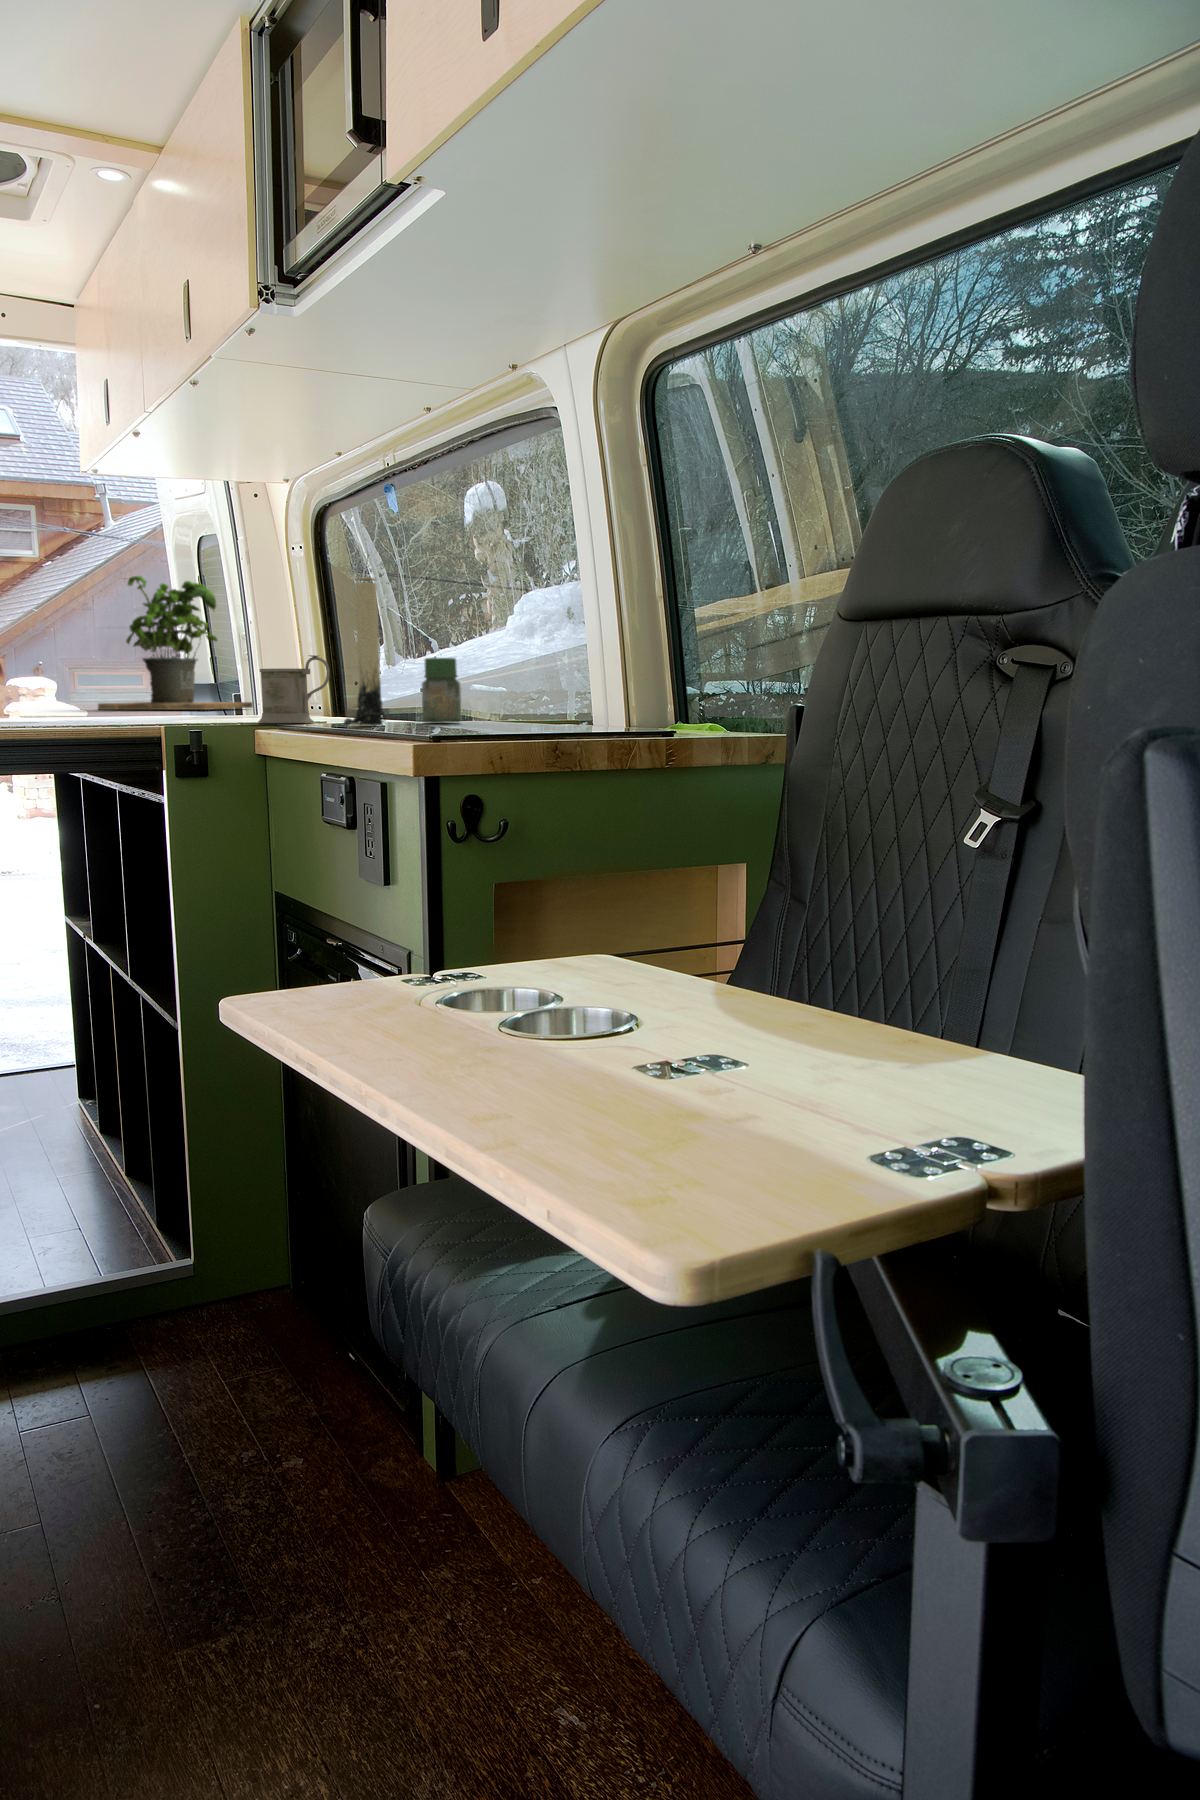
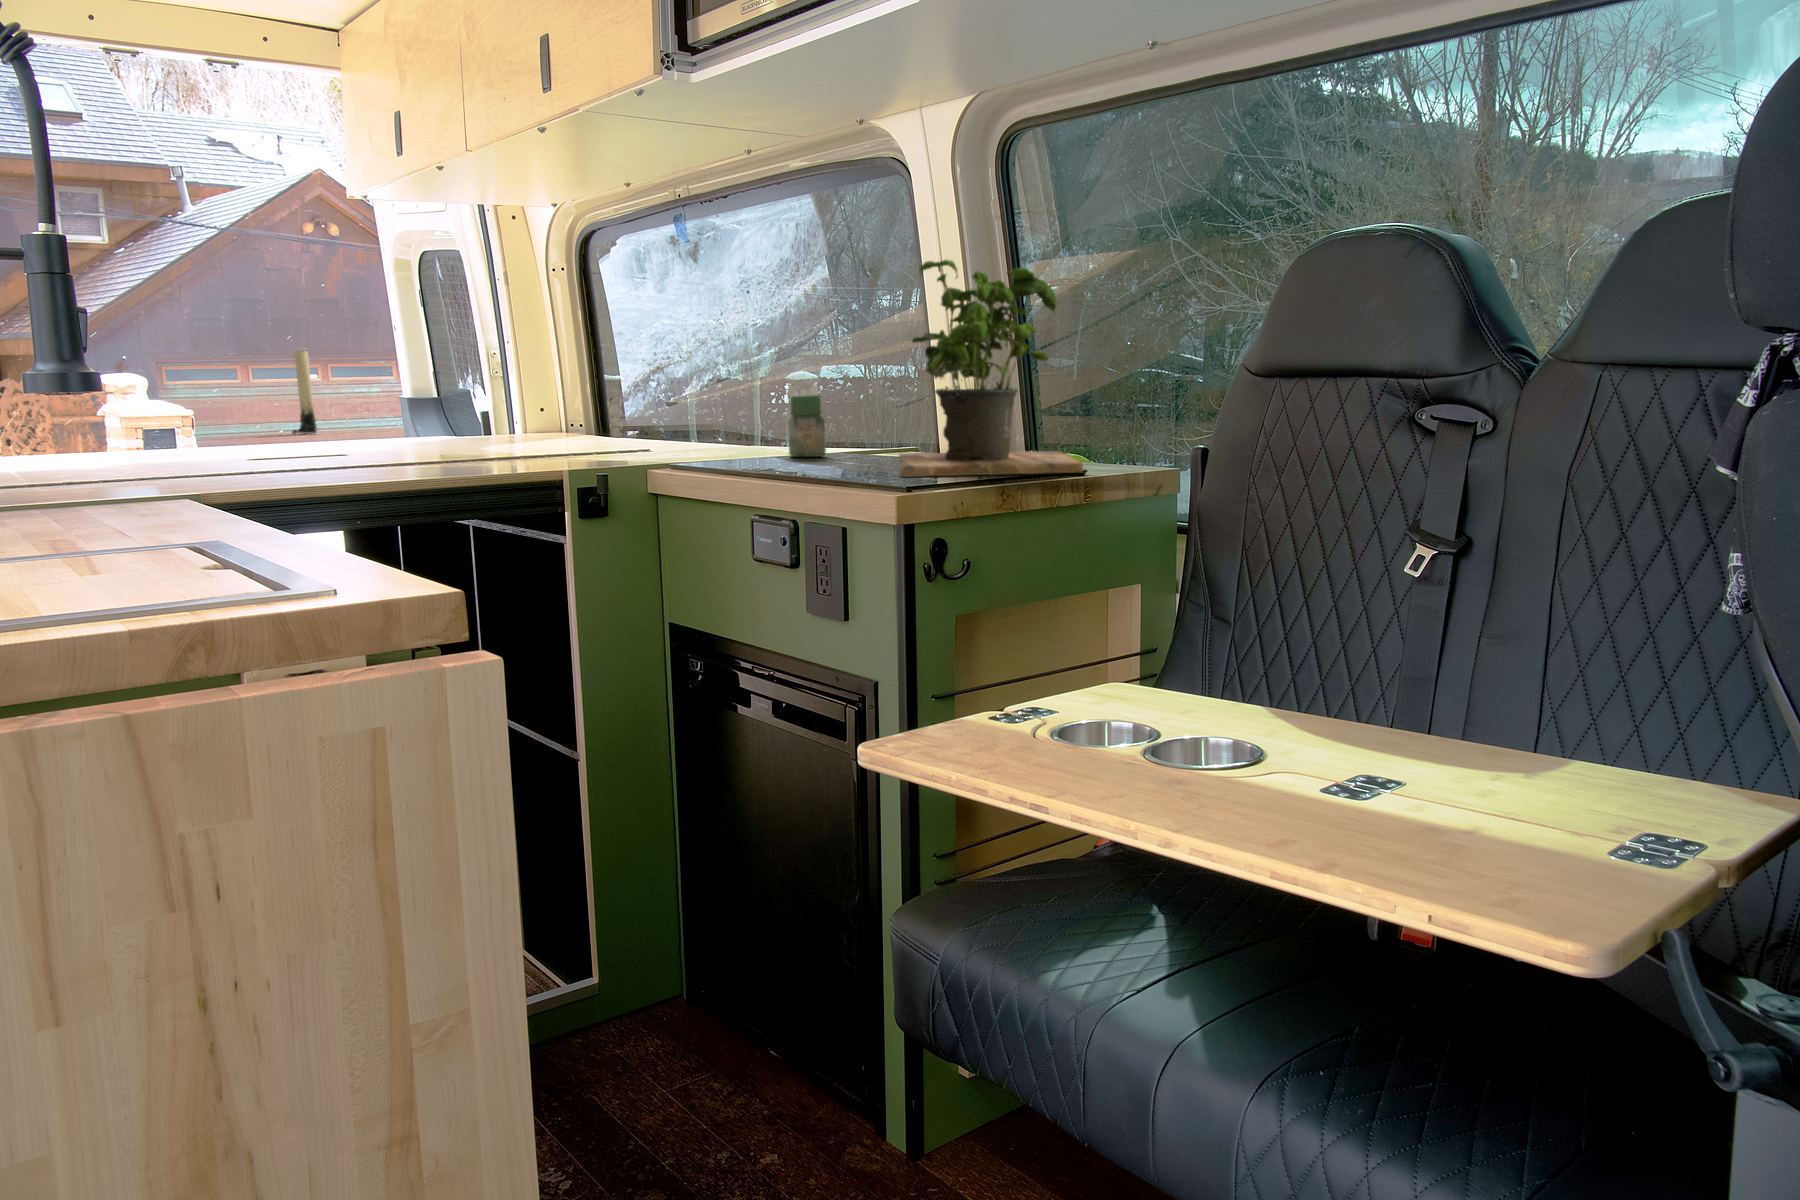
potted plant: present [98,576,253,710] -> present [899,260,1083,477]
candle: present [344,577,386,725] -> present [292,348,317,434]
mug: present [258,655,330,723] -> none [642,398,713,464]

